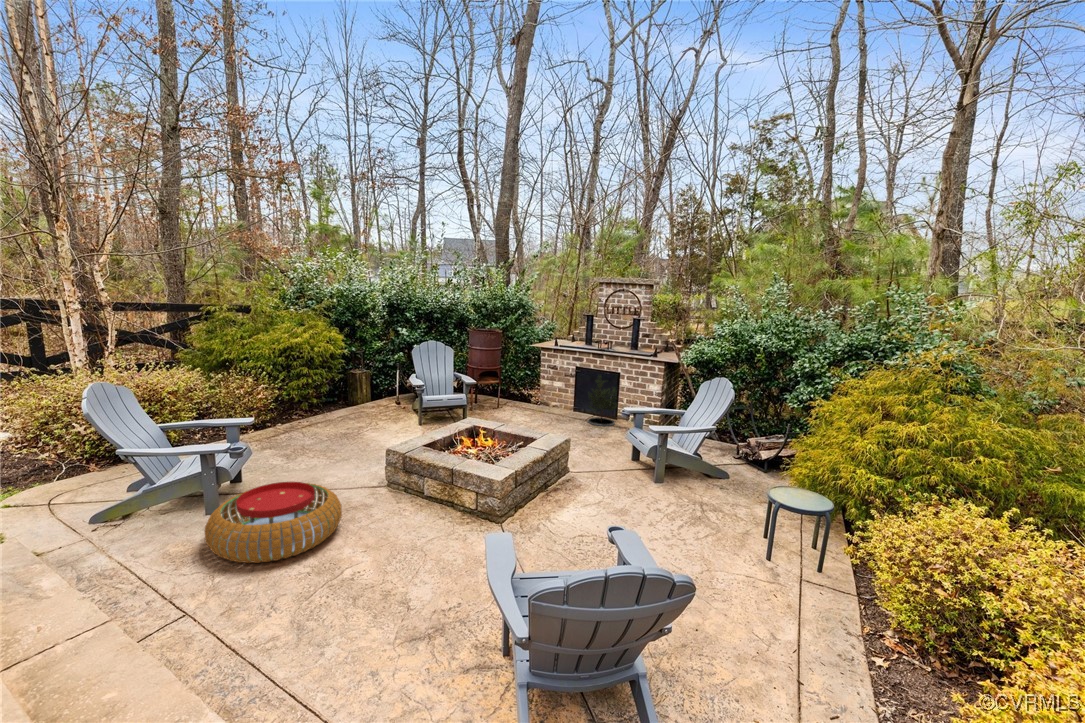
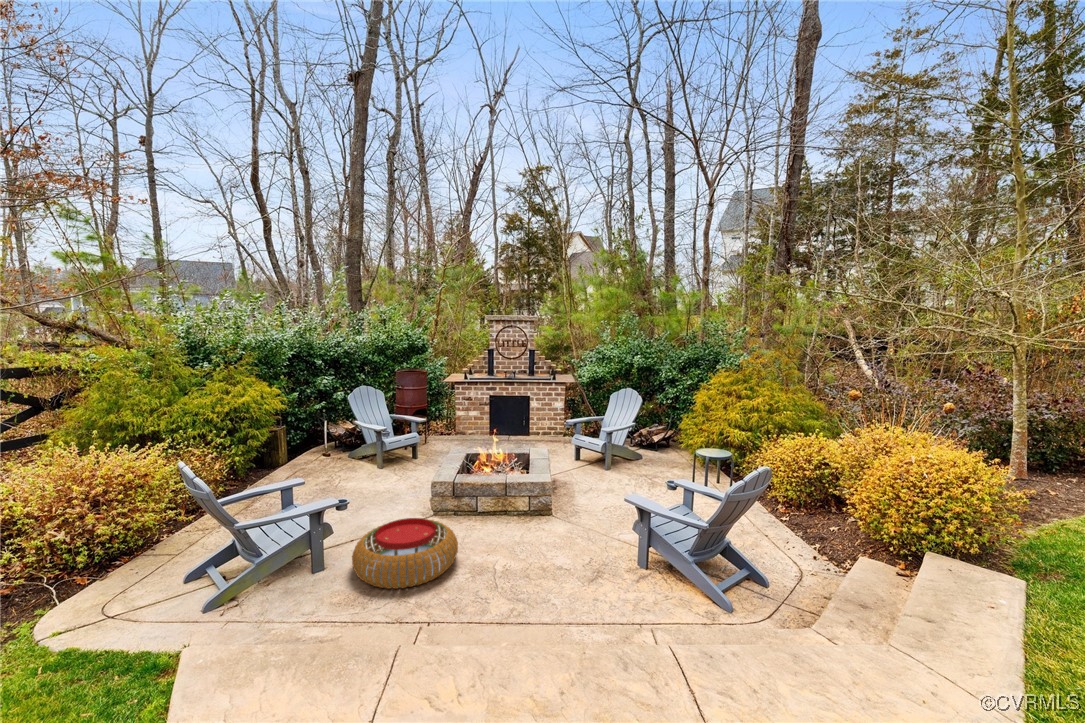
potted tree: present [588,376,617,426] -> none [509,399,535,441]

